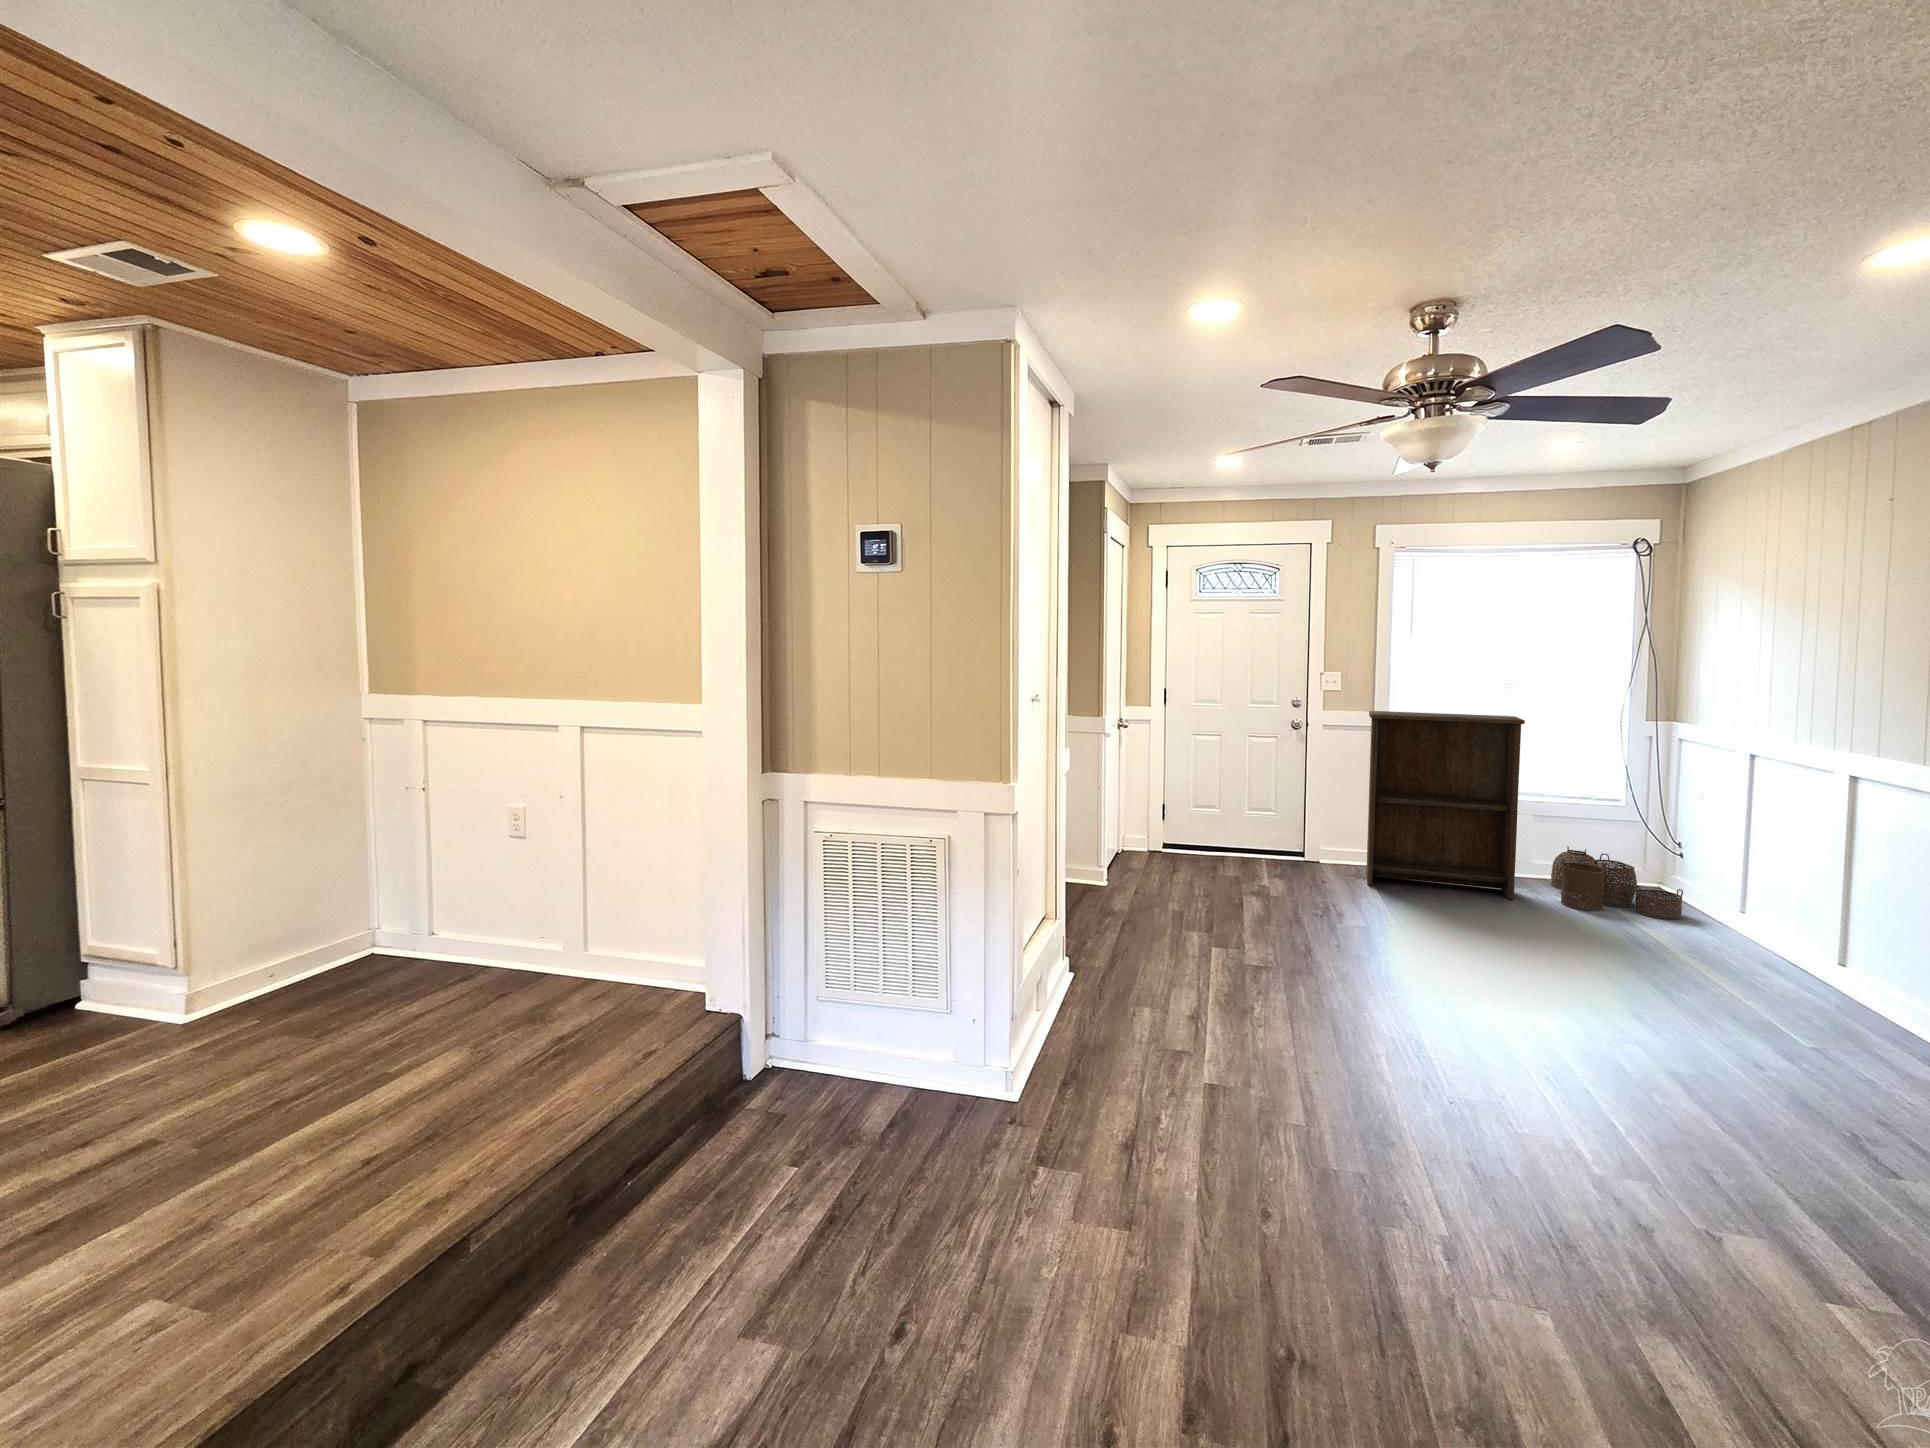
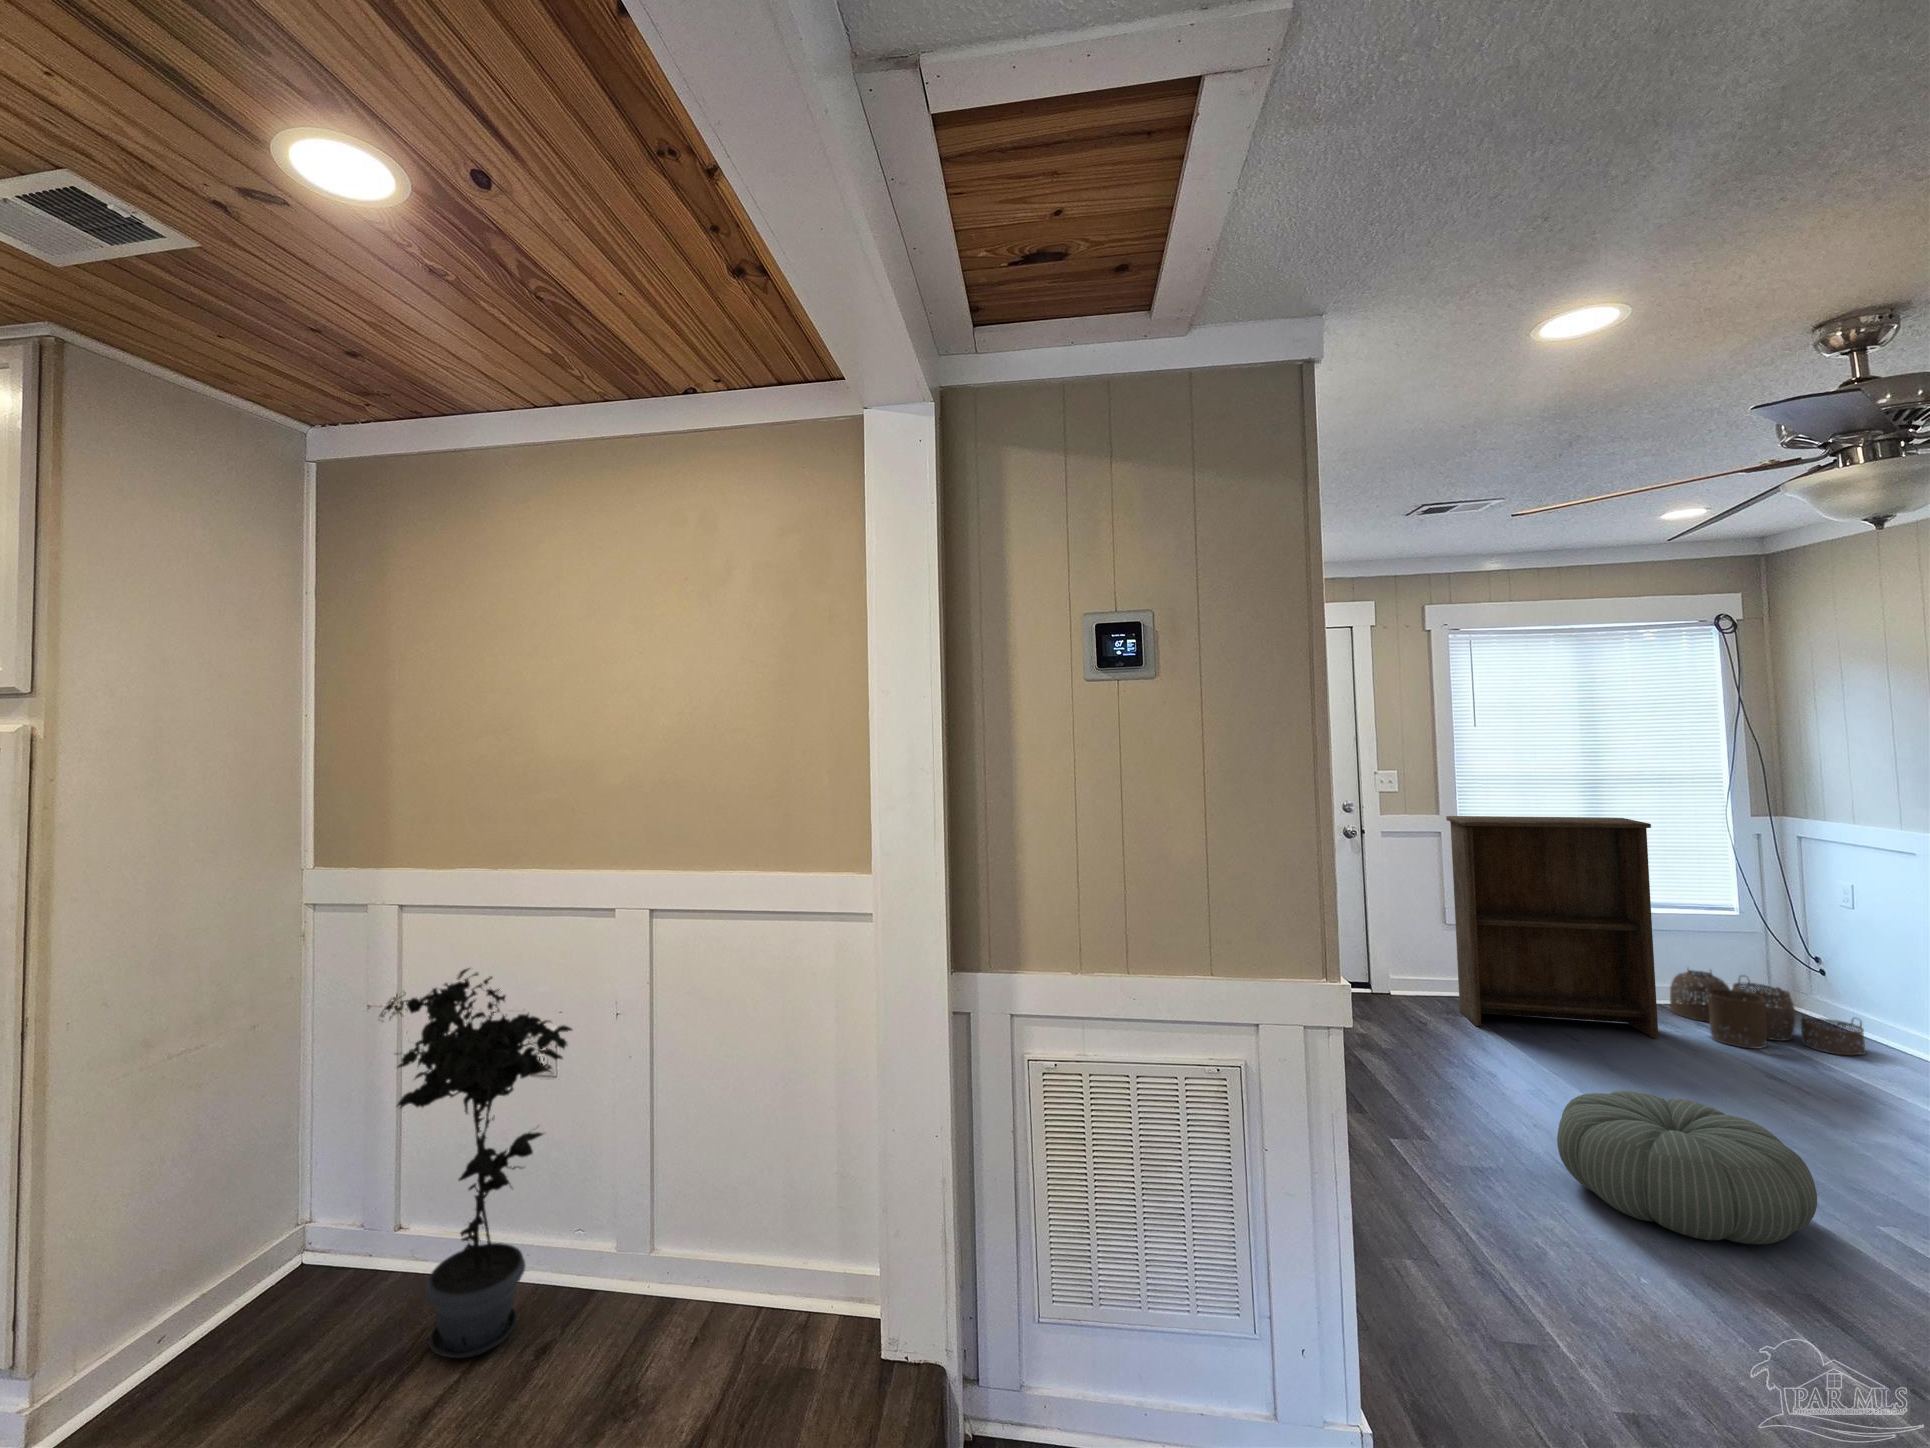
potted plant: none [394,753,522,996] -> present [380,968,572,1358]
pouf: none [1315,916,1477,1016] -> present [1557,1091,1817,1244]

